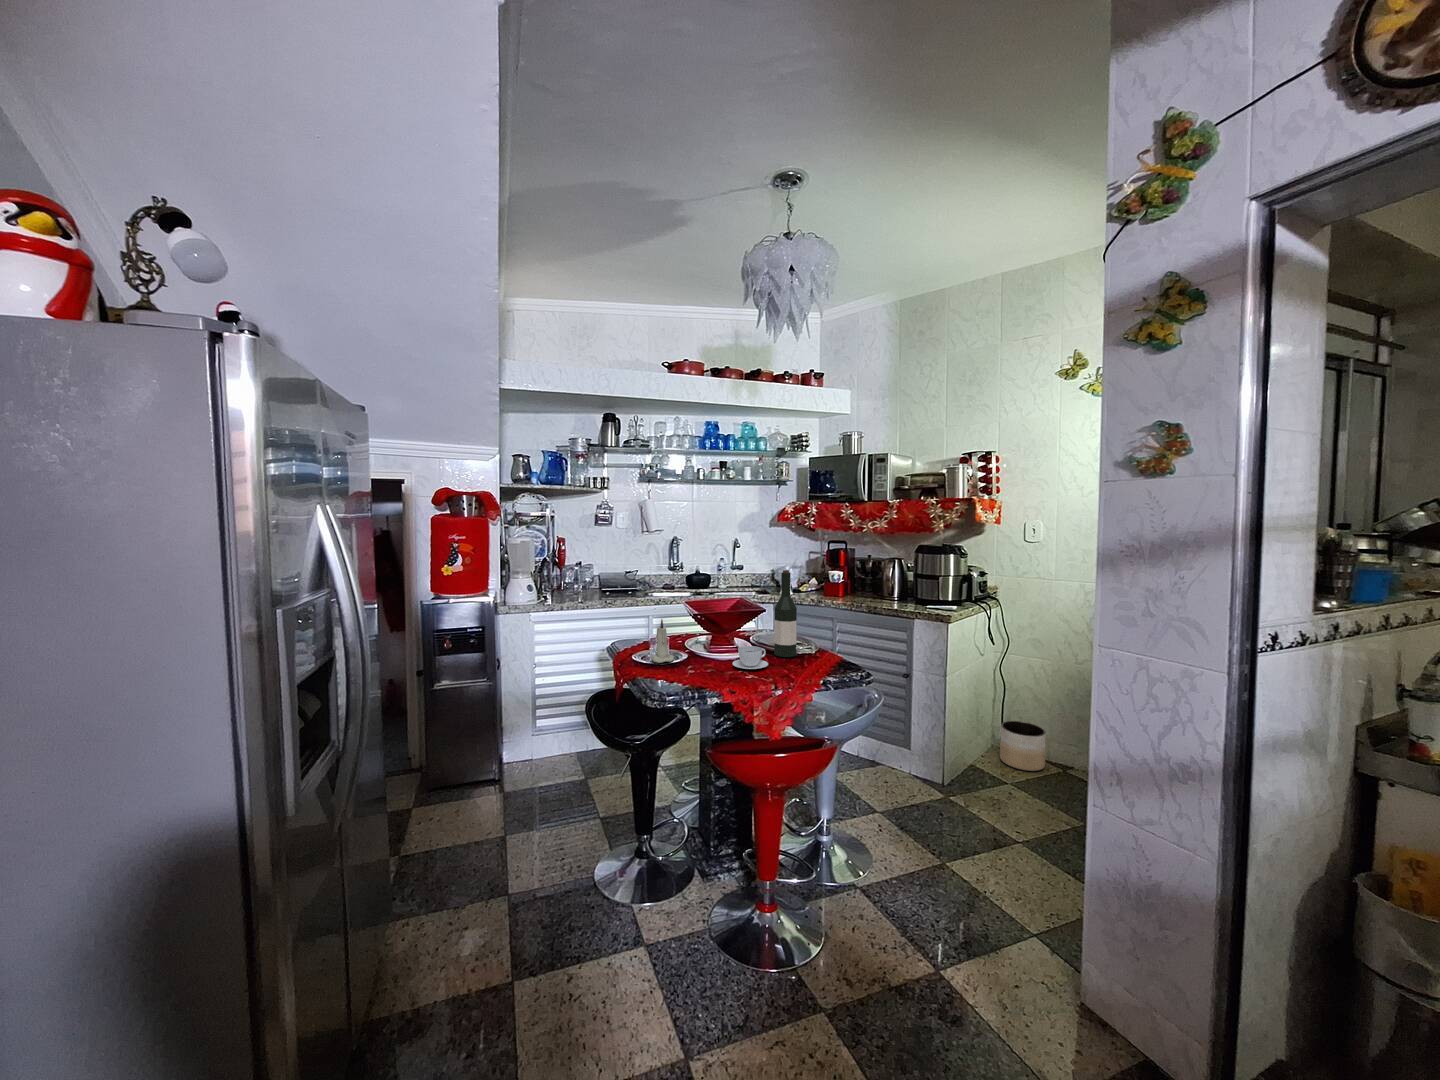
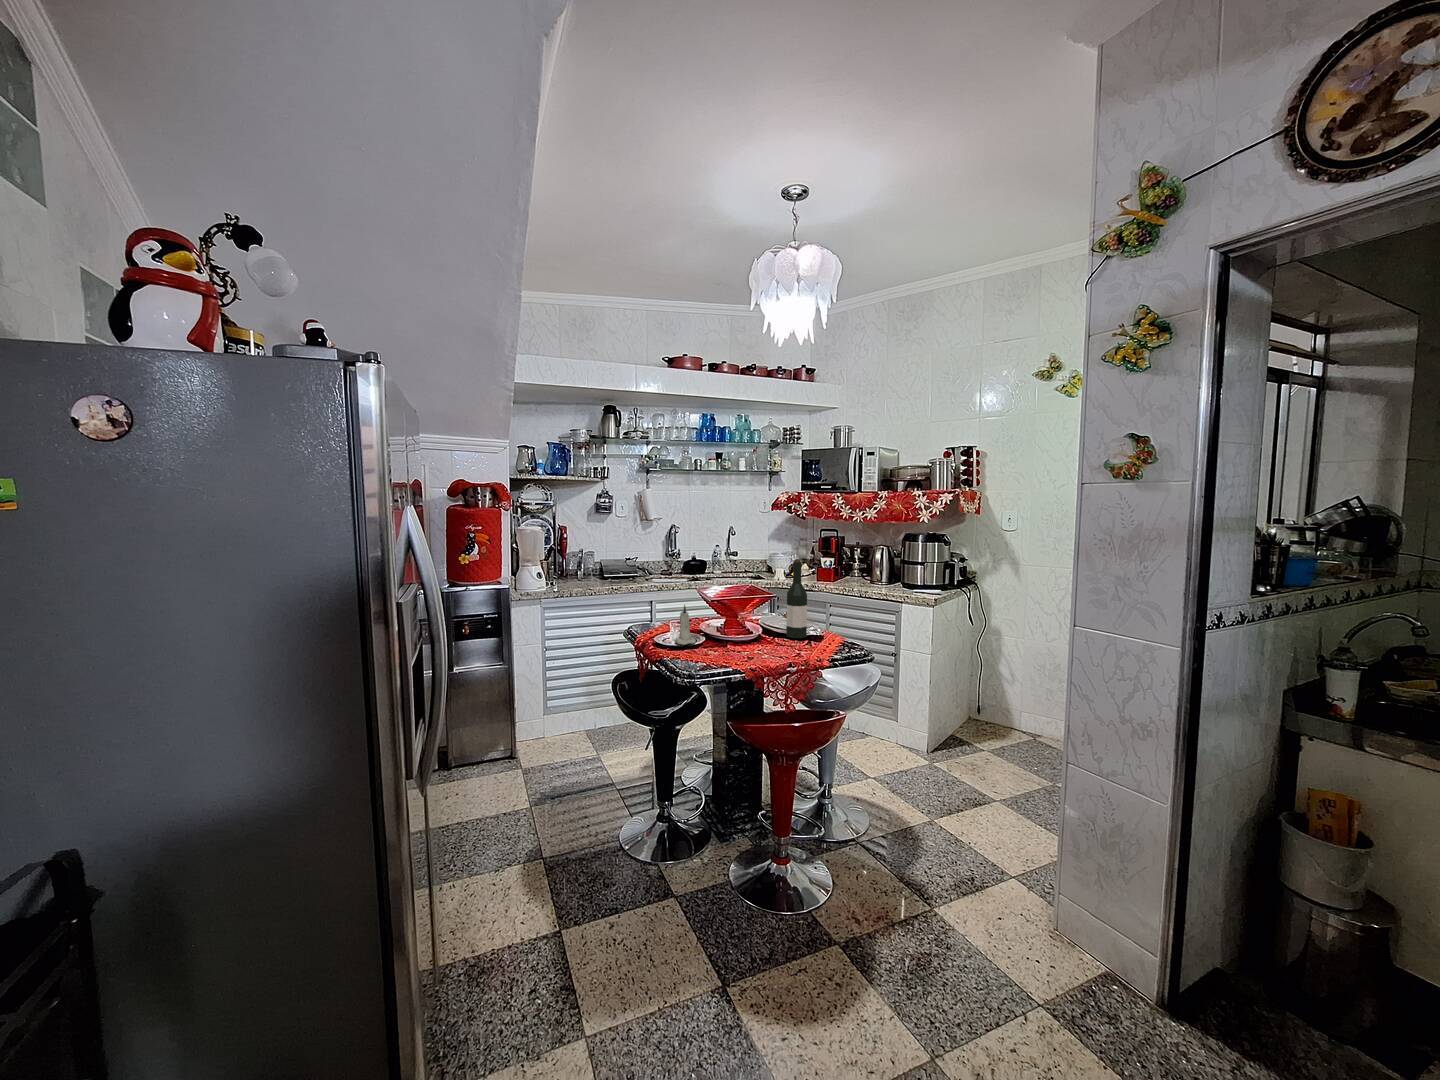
teacup: present [732,646,768,669] -> none [751,629,783,649]
planter: present [1000,721,1046,771] -> none [979,695,1020,740]

